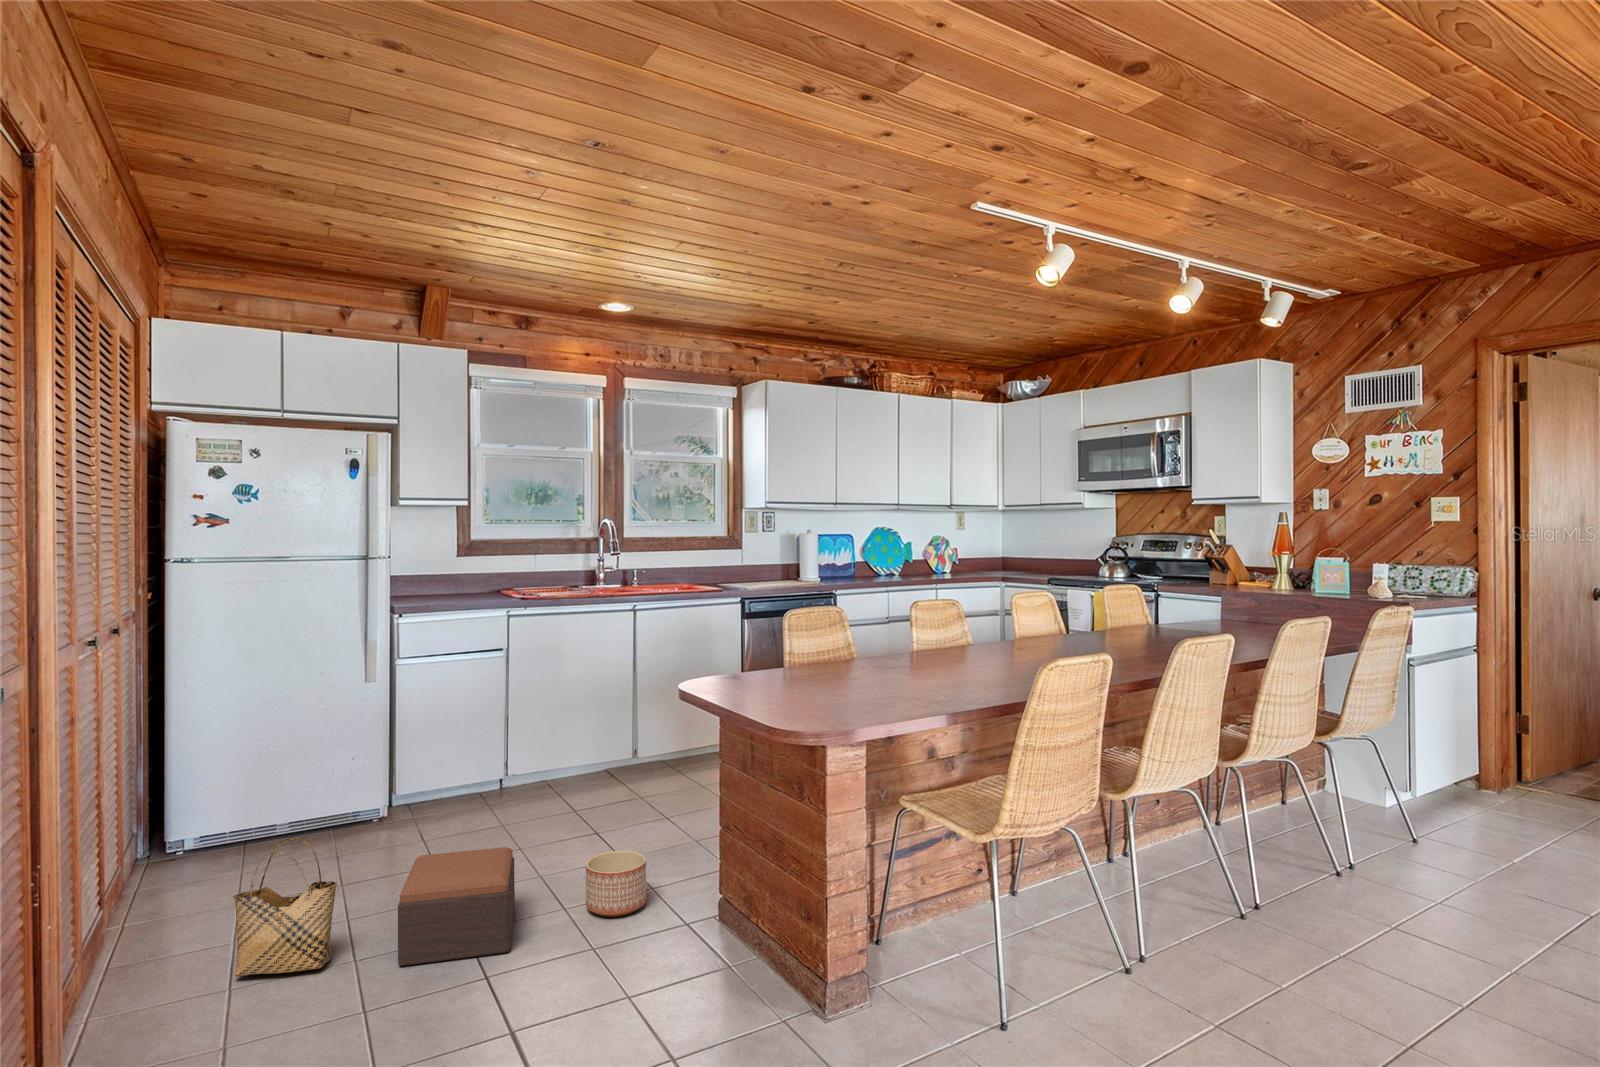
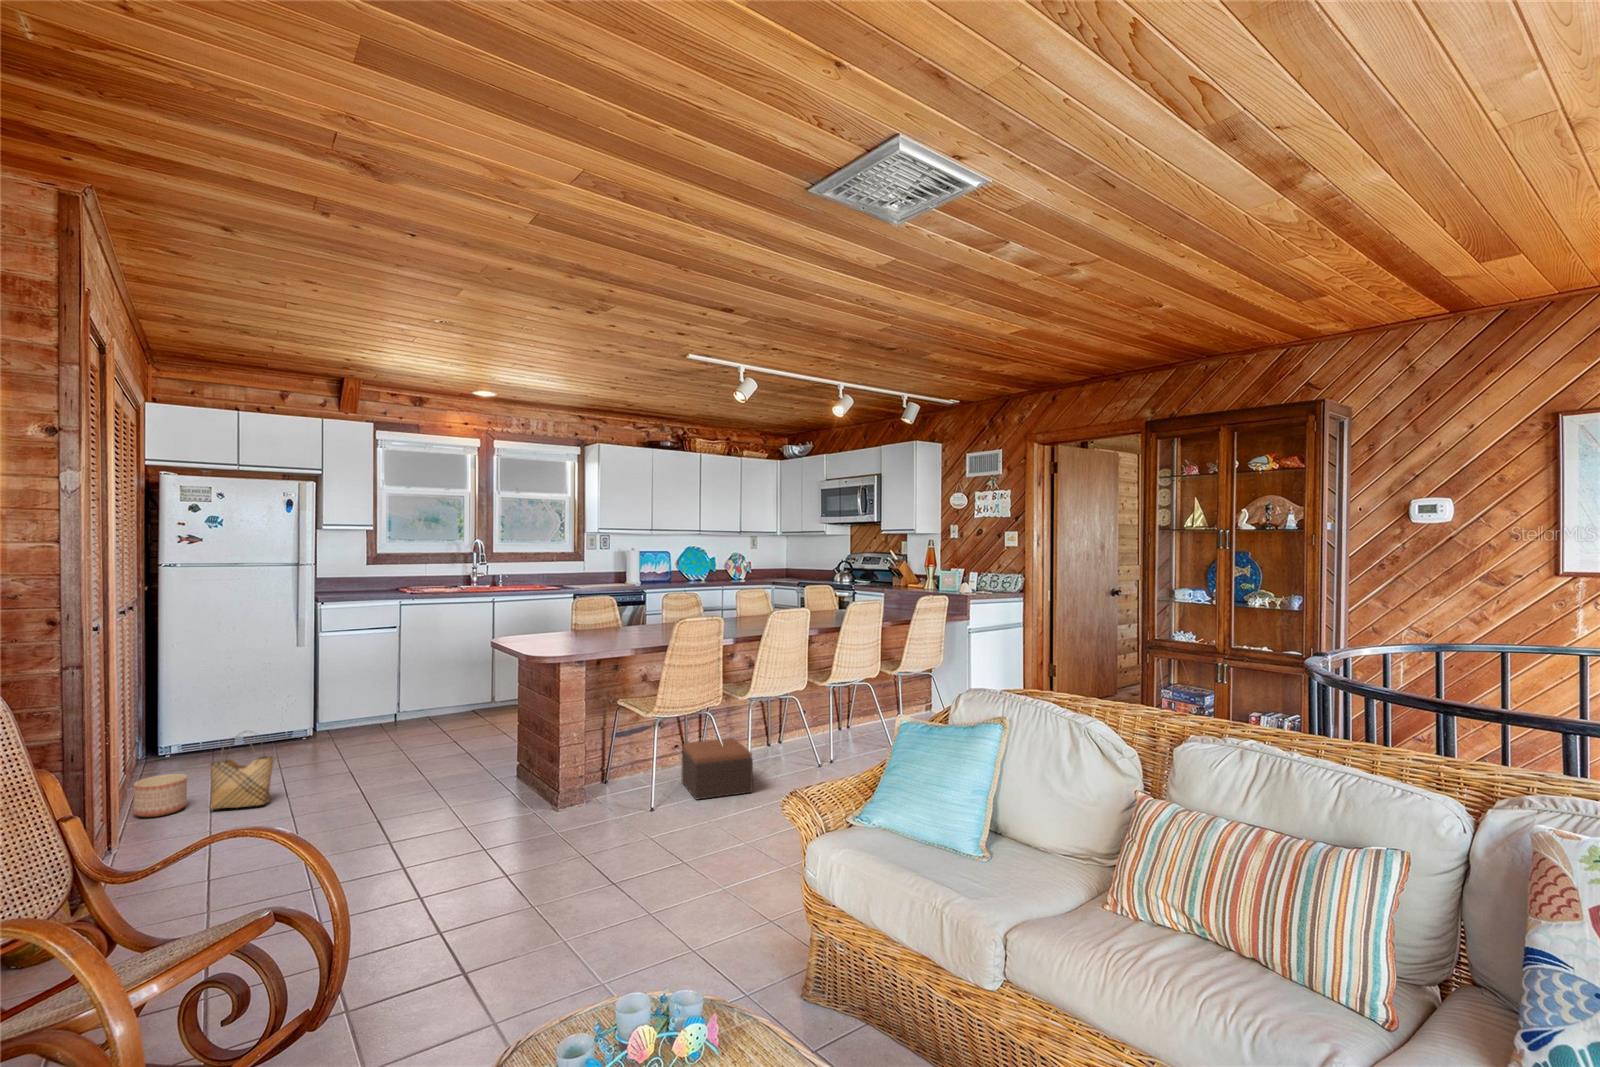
footstool: present [398,847,515,966] -> present [682,738,753,799]
planter: present [586,851,646,917] -> present [133,774,187,817]

